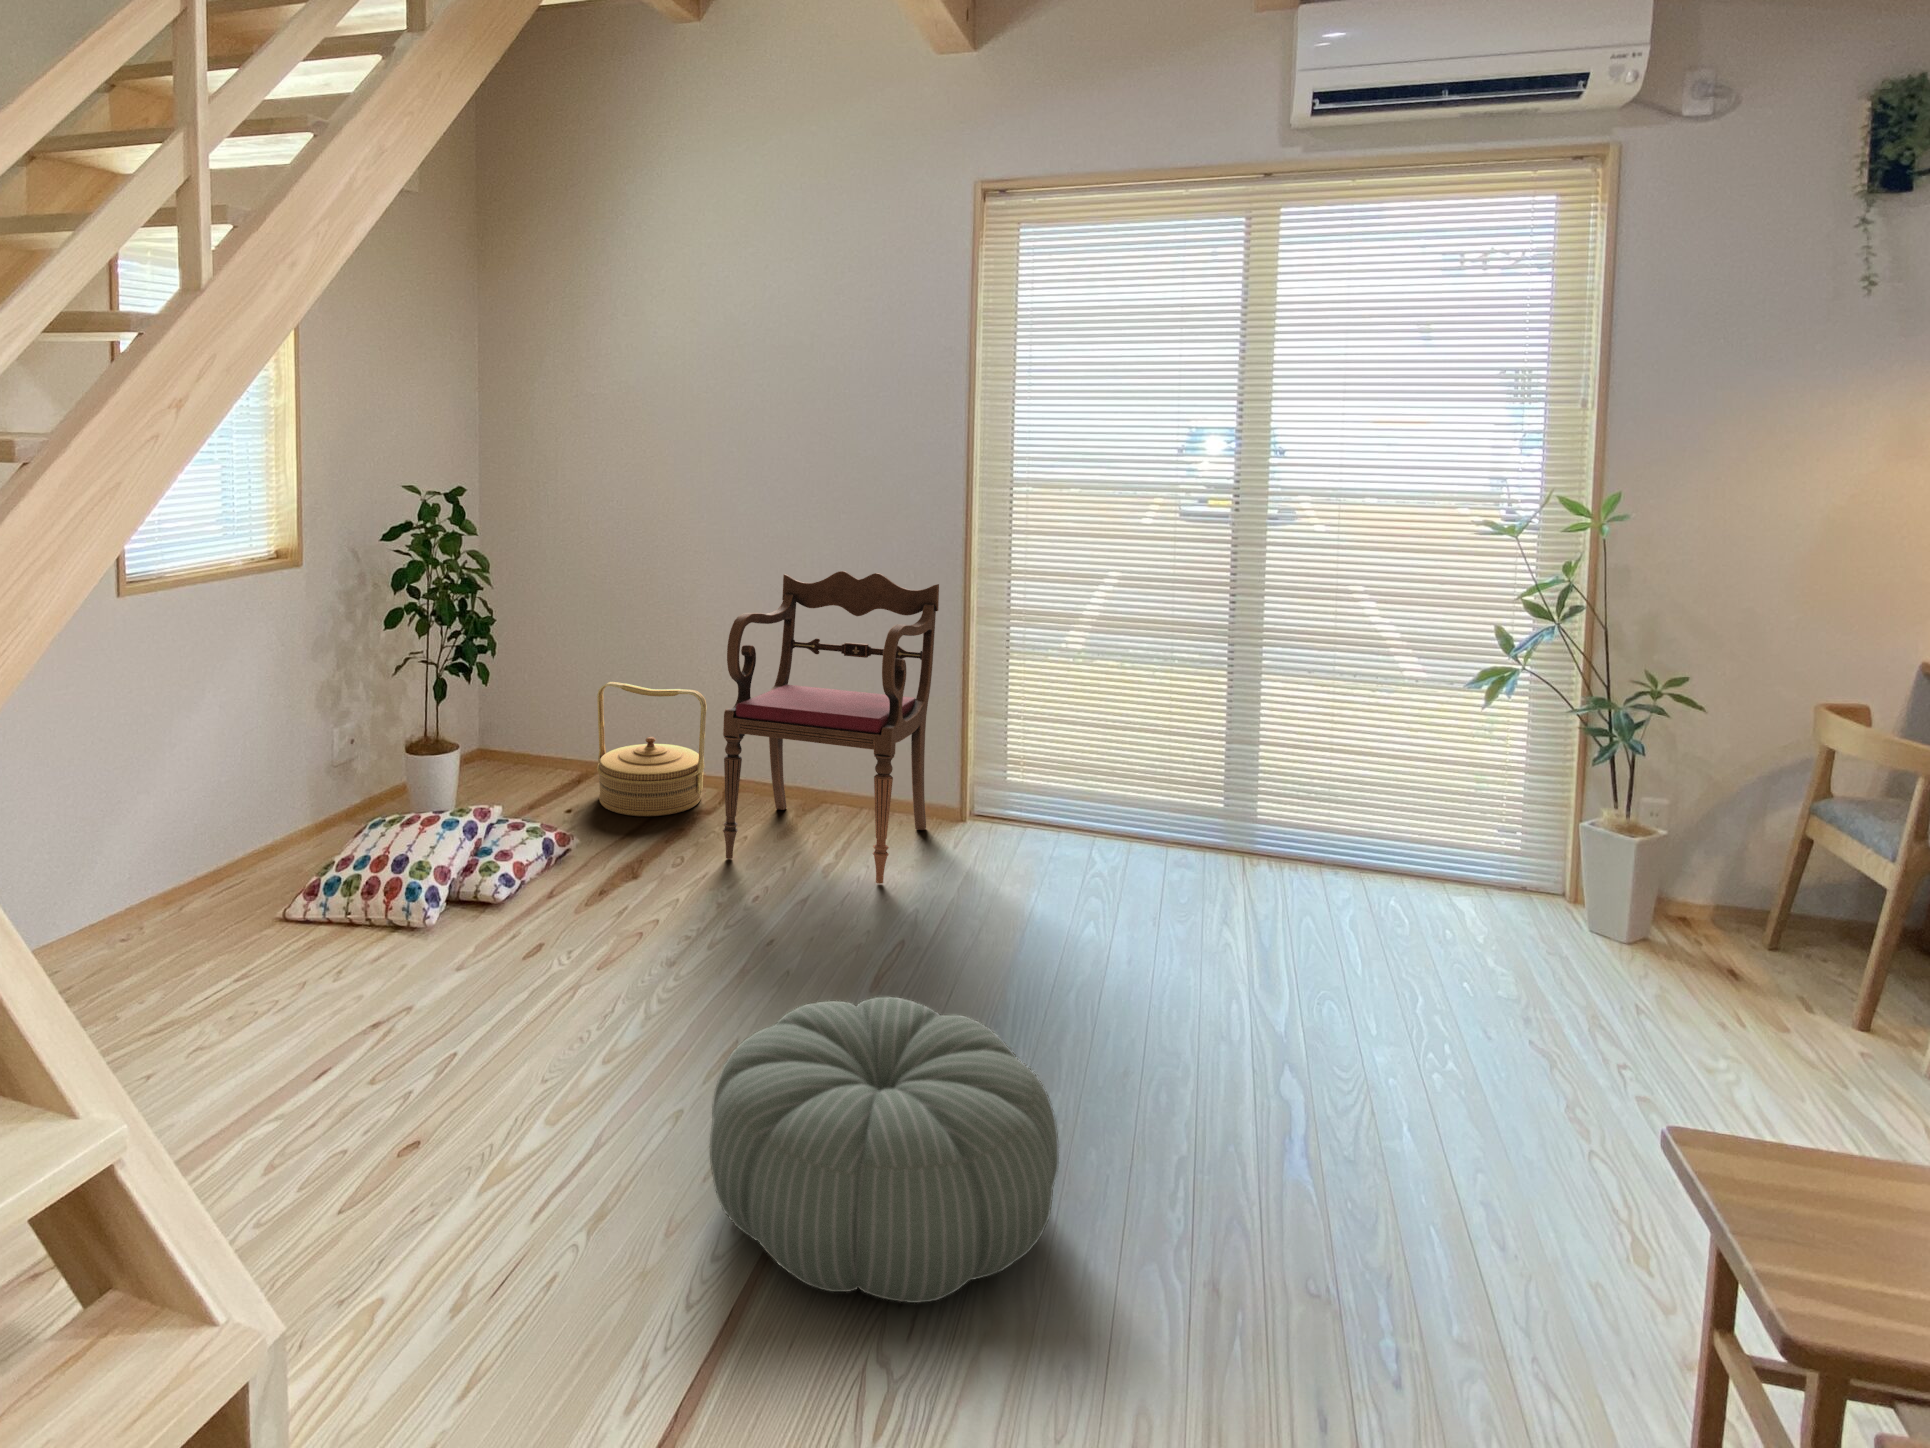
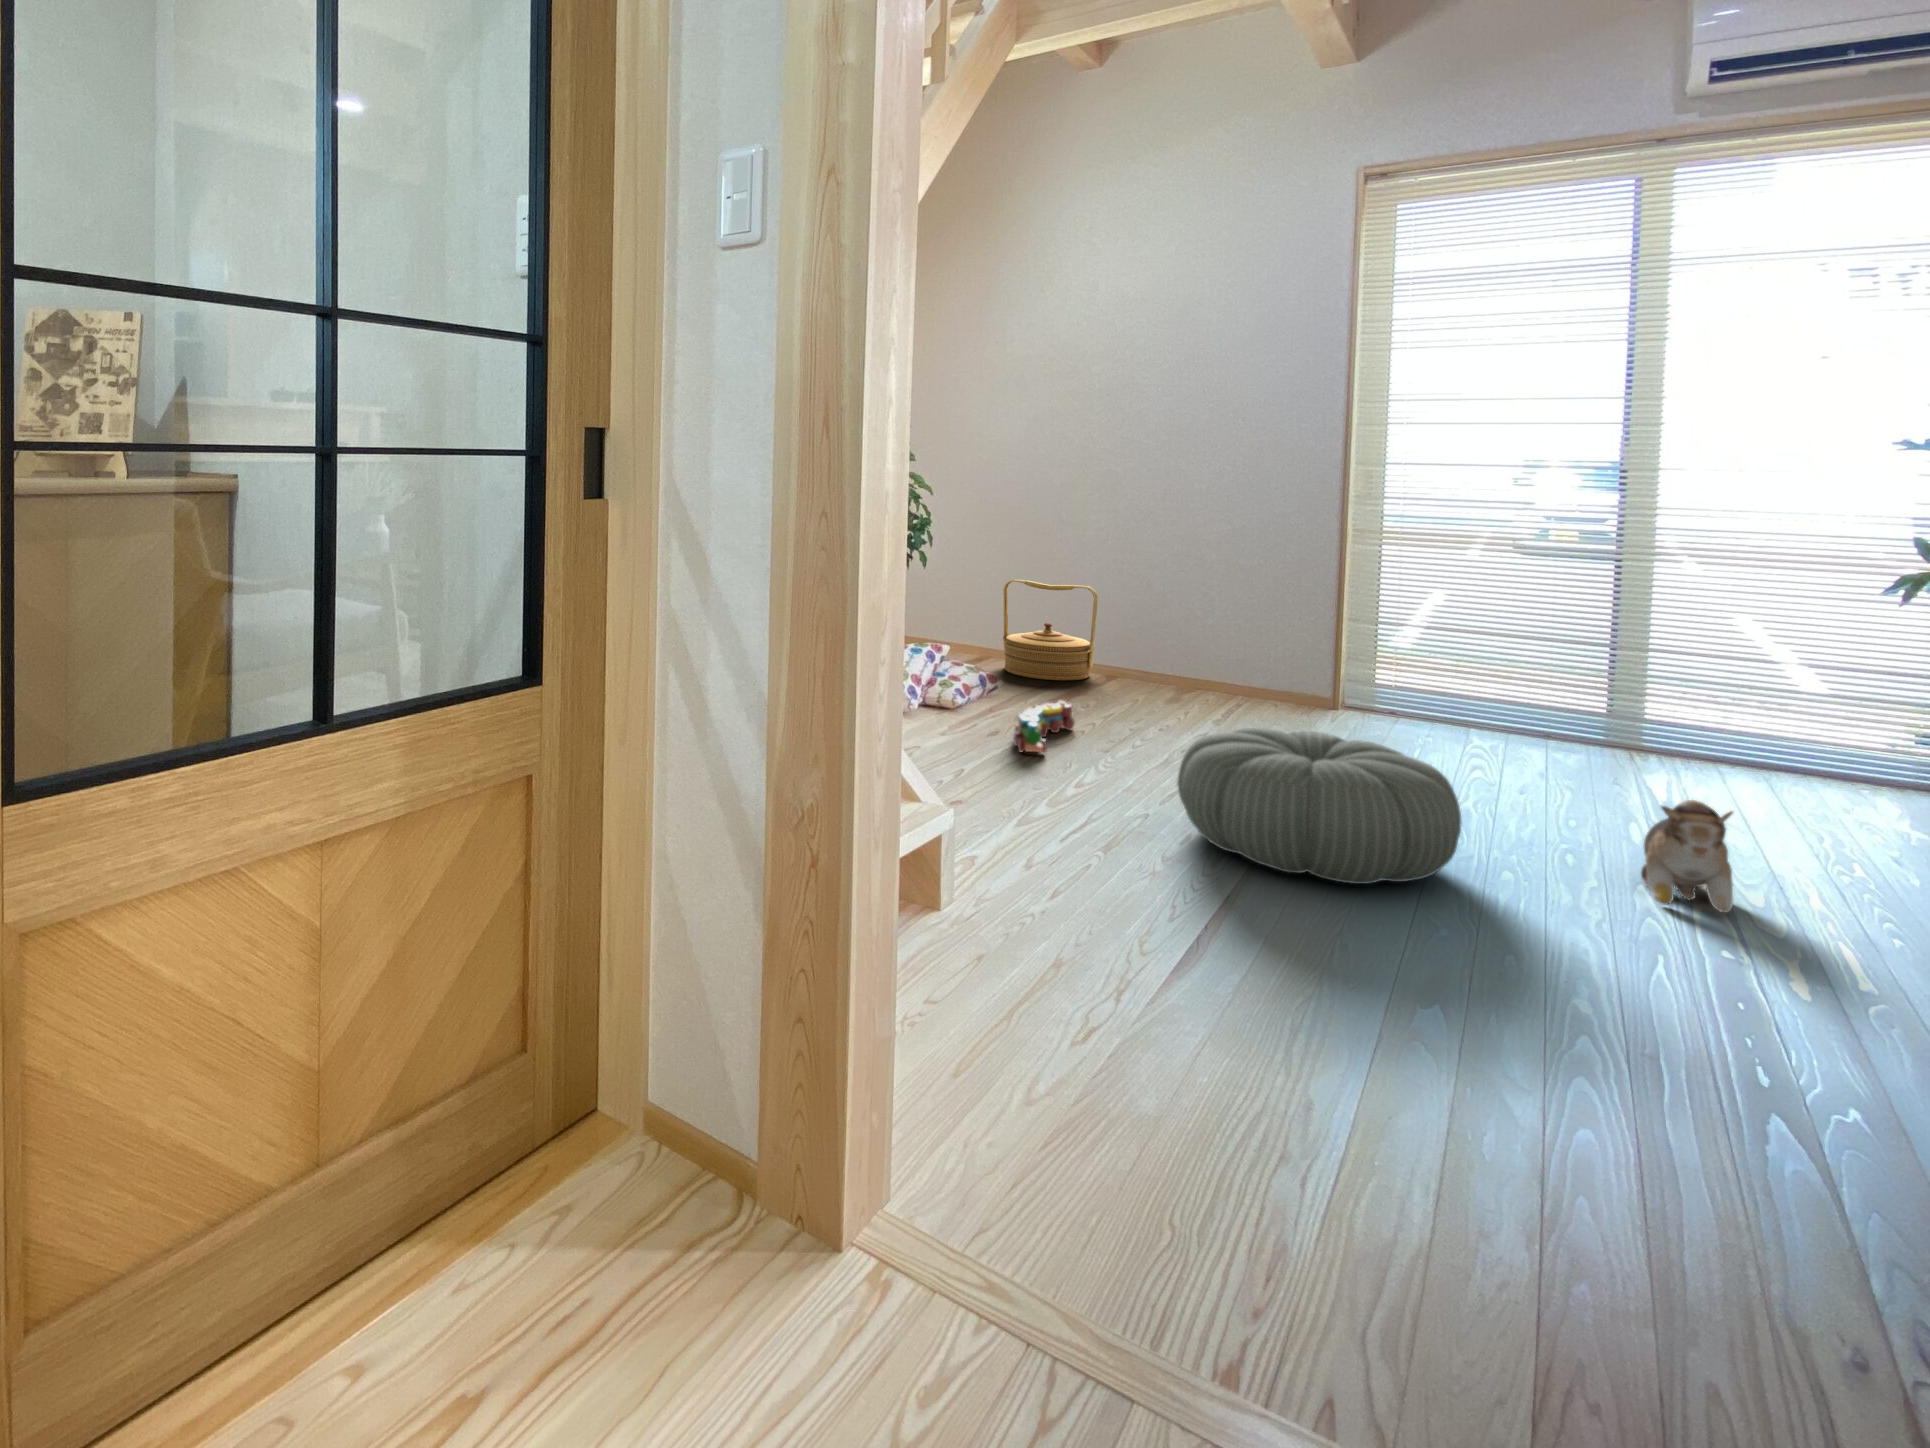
armchair: present [723,571,939,884] -> none [1122,492,1314,726]
toy train: none [549,892,645,1008] -> present [1013,701,1074,753]
plush toy: none [1259,1102,1361,1248] -> present [1641,800,1733,912]

